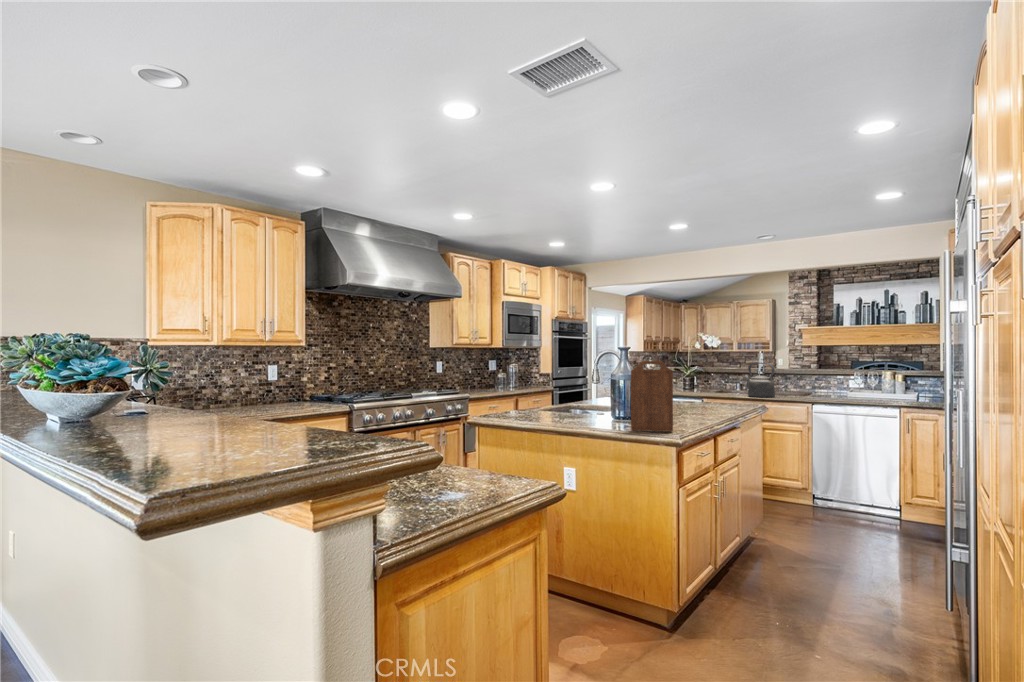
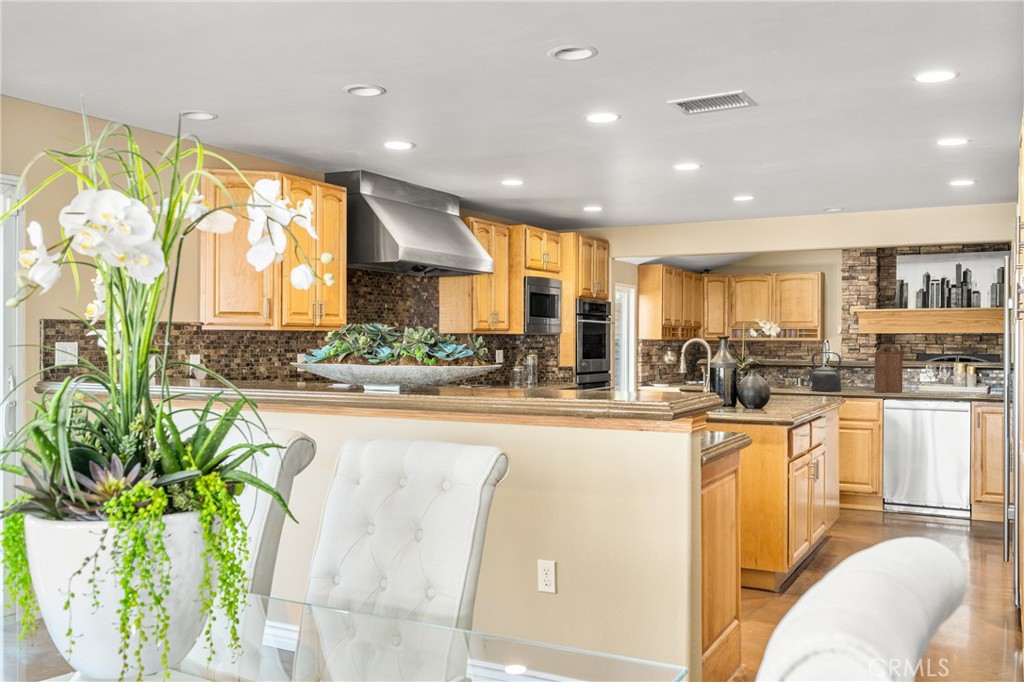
cutting board: present [631,361,673,432] -> present [875,346,903,393]

